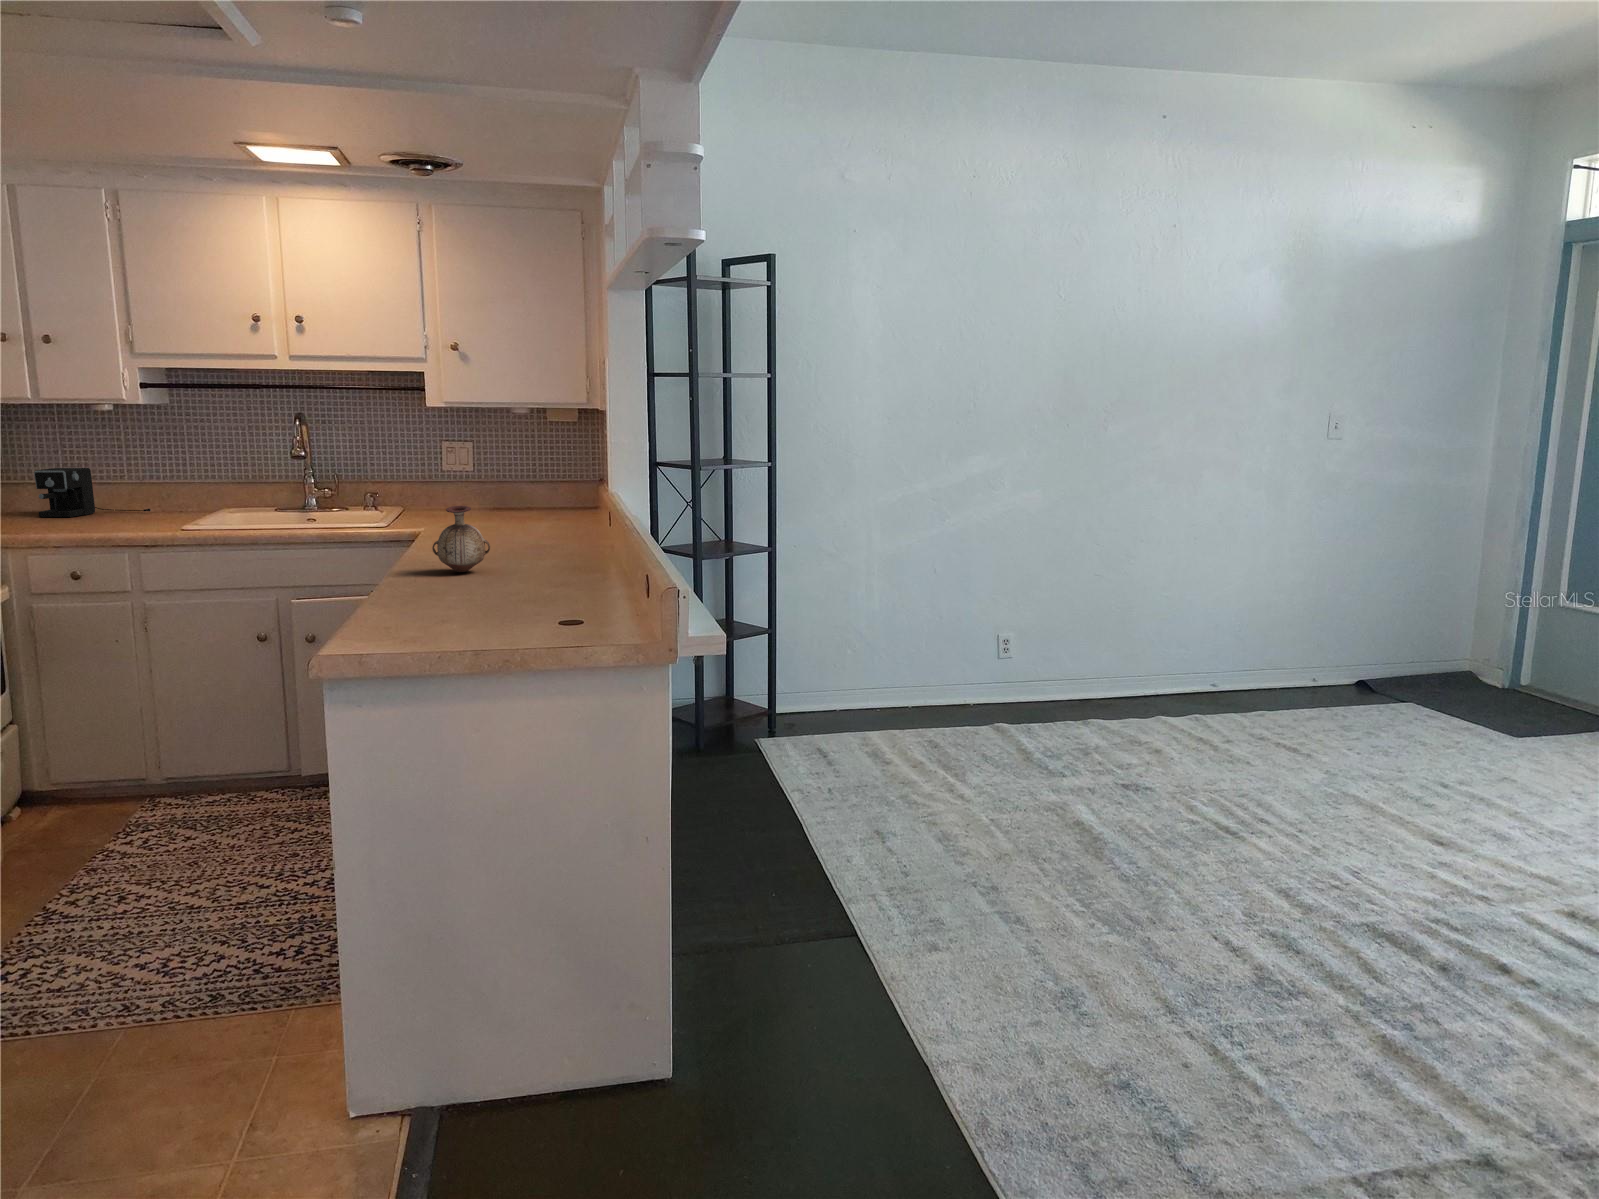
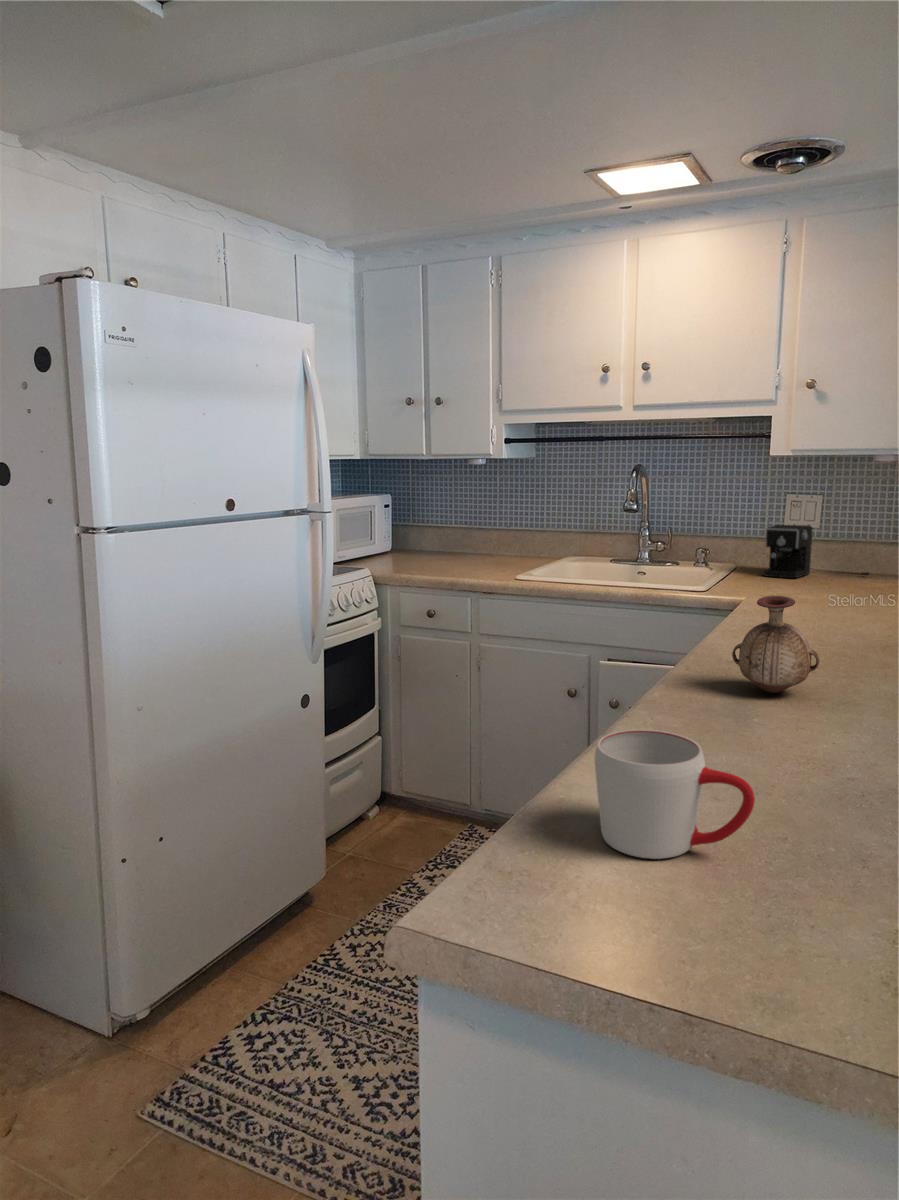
coffee maker: present [34,468,151,517] -> present [764,525,869,579]
mug: none [380,567,471,629] -> present [595,730,755,859]

